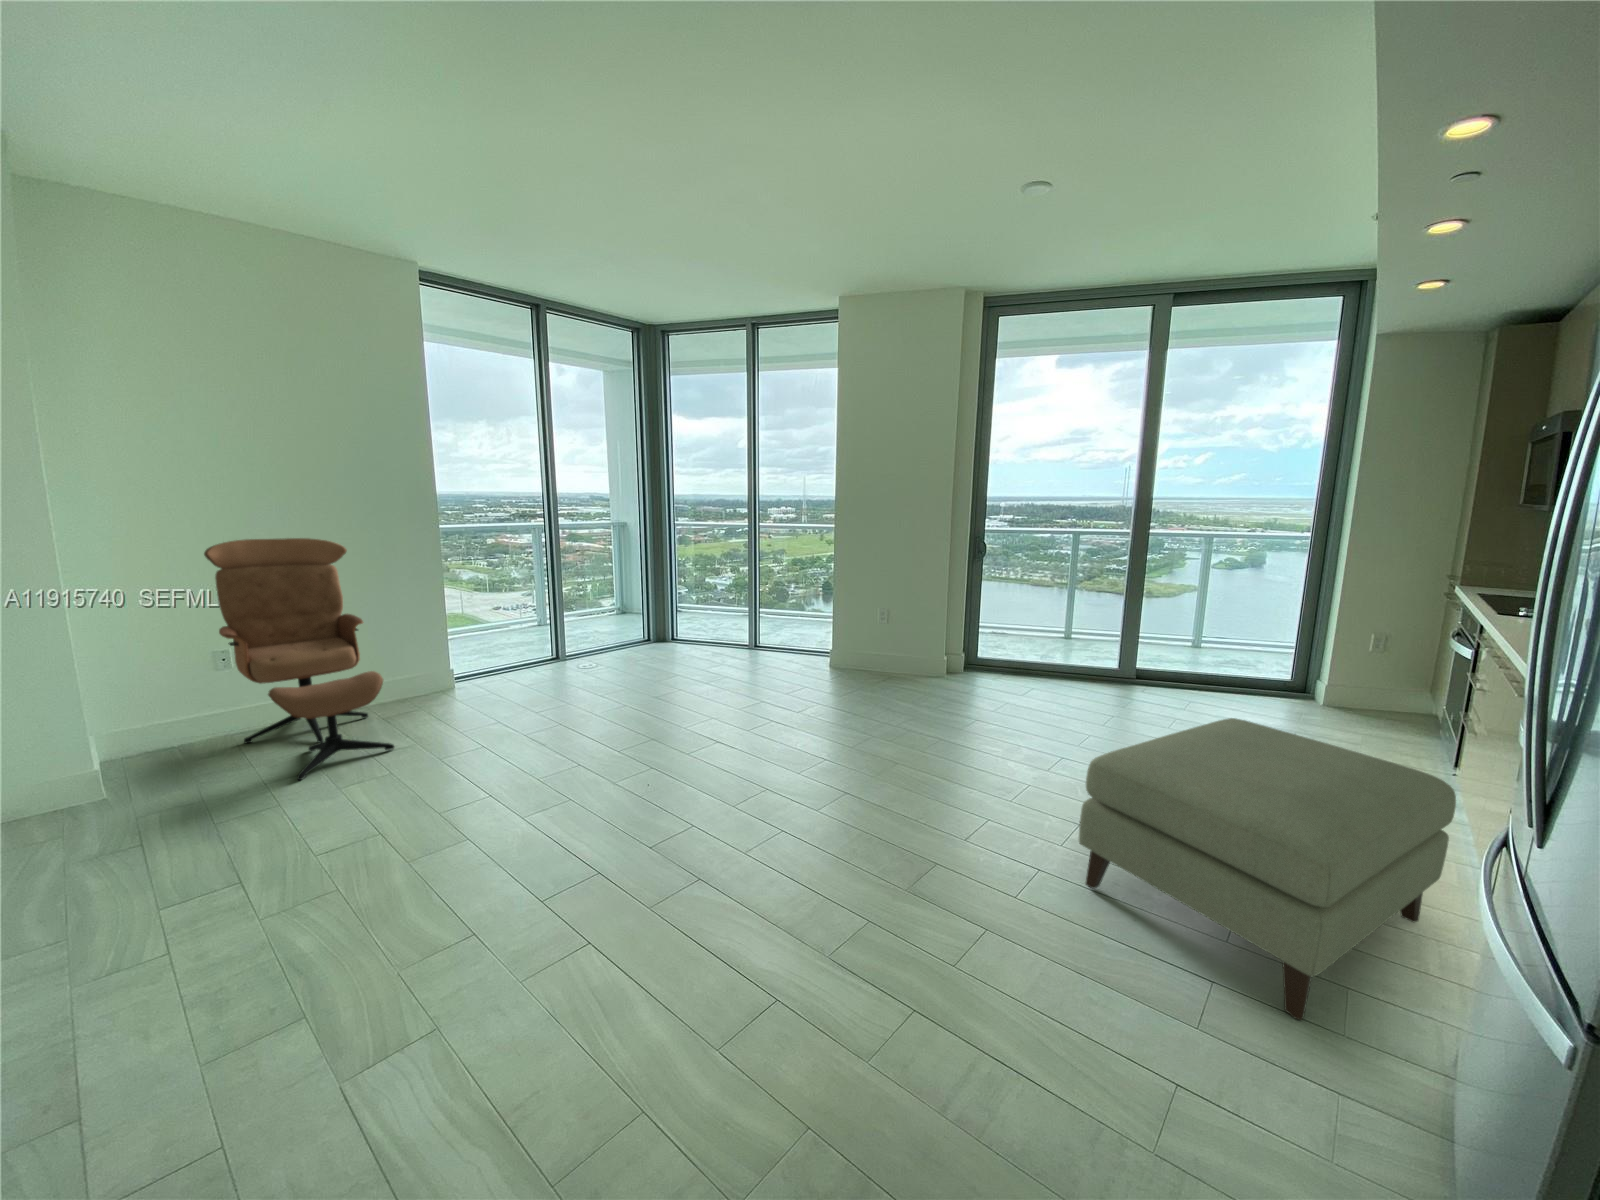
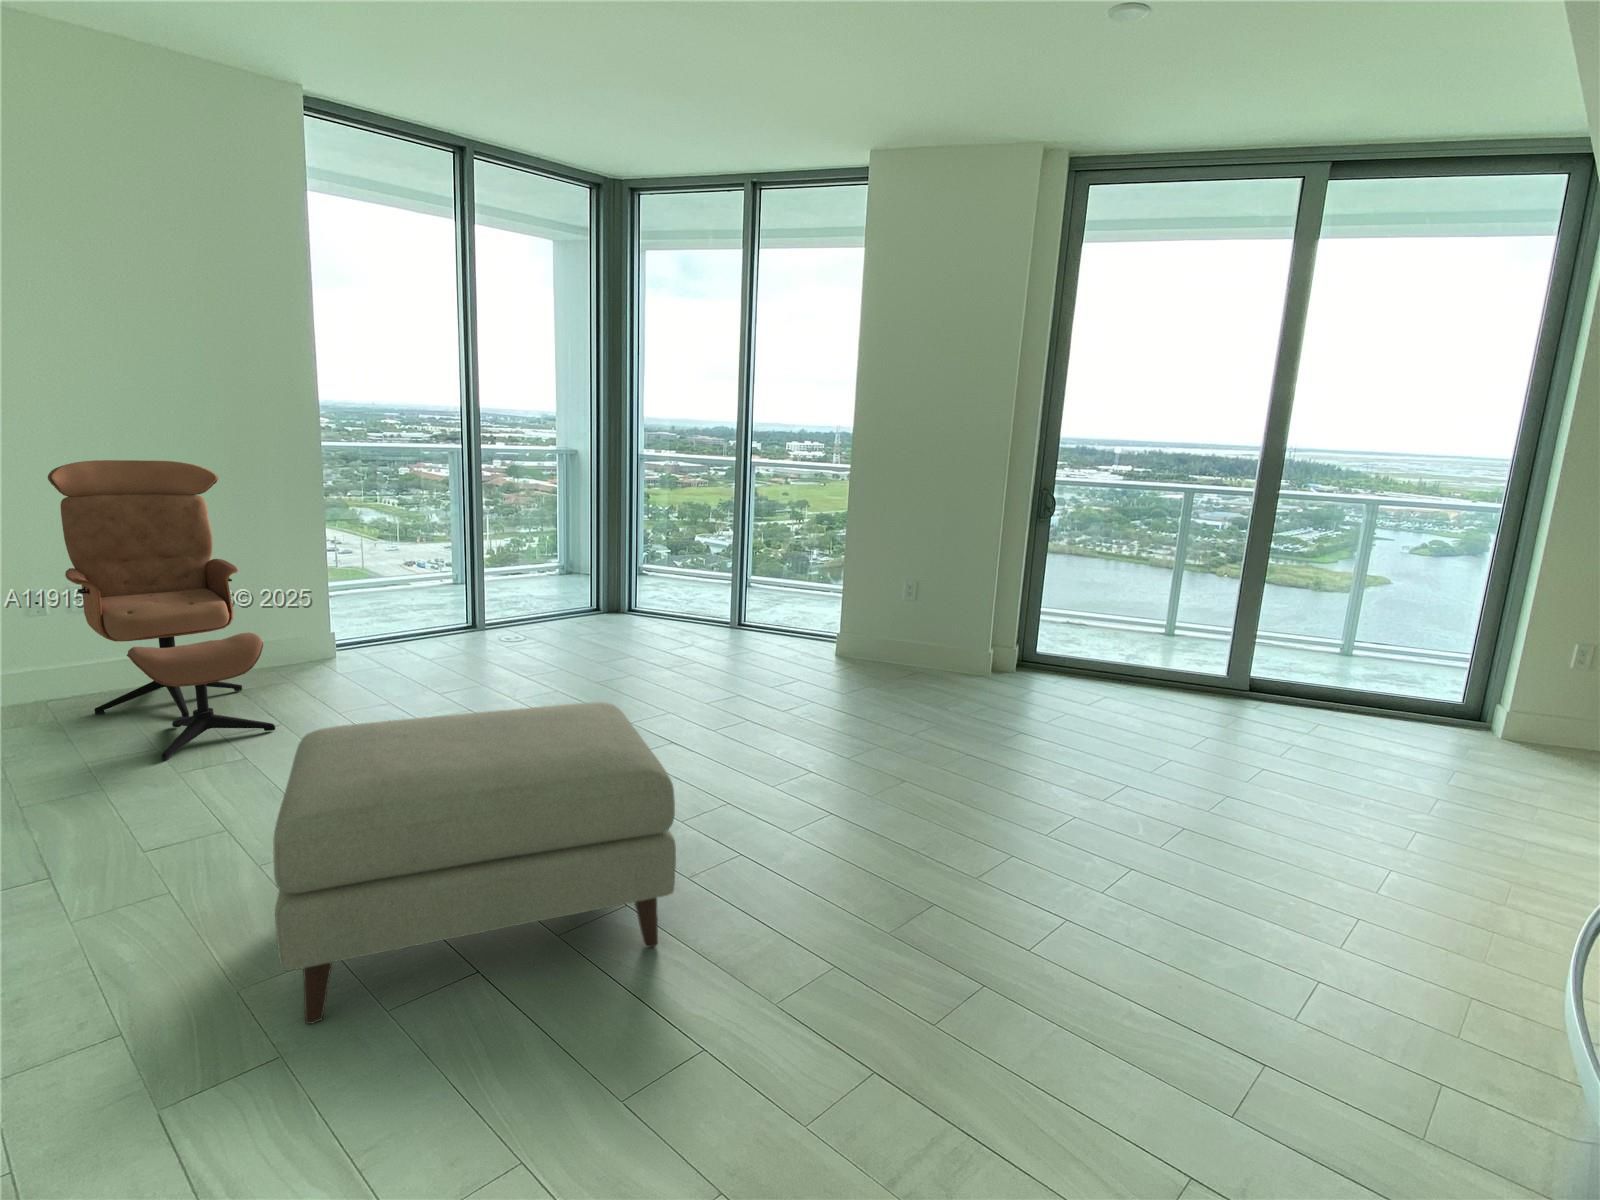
ottoman: present [1079,718,1456,1020] -> present [274,702,676,1024]

